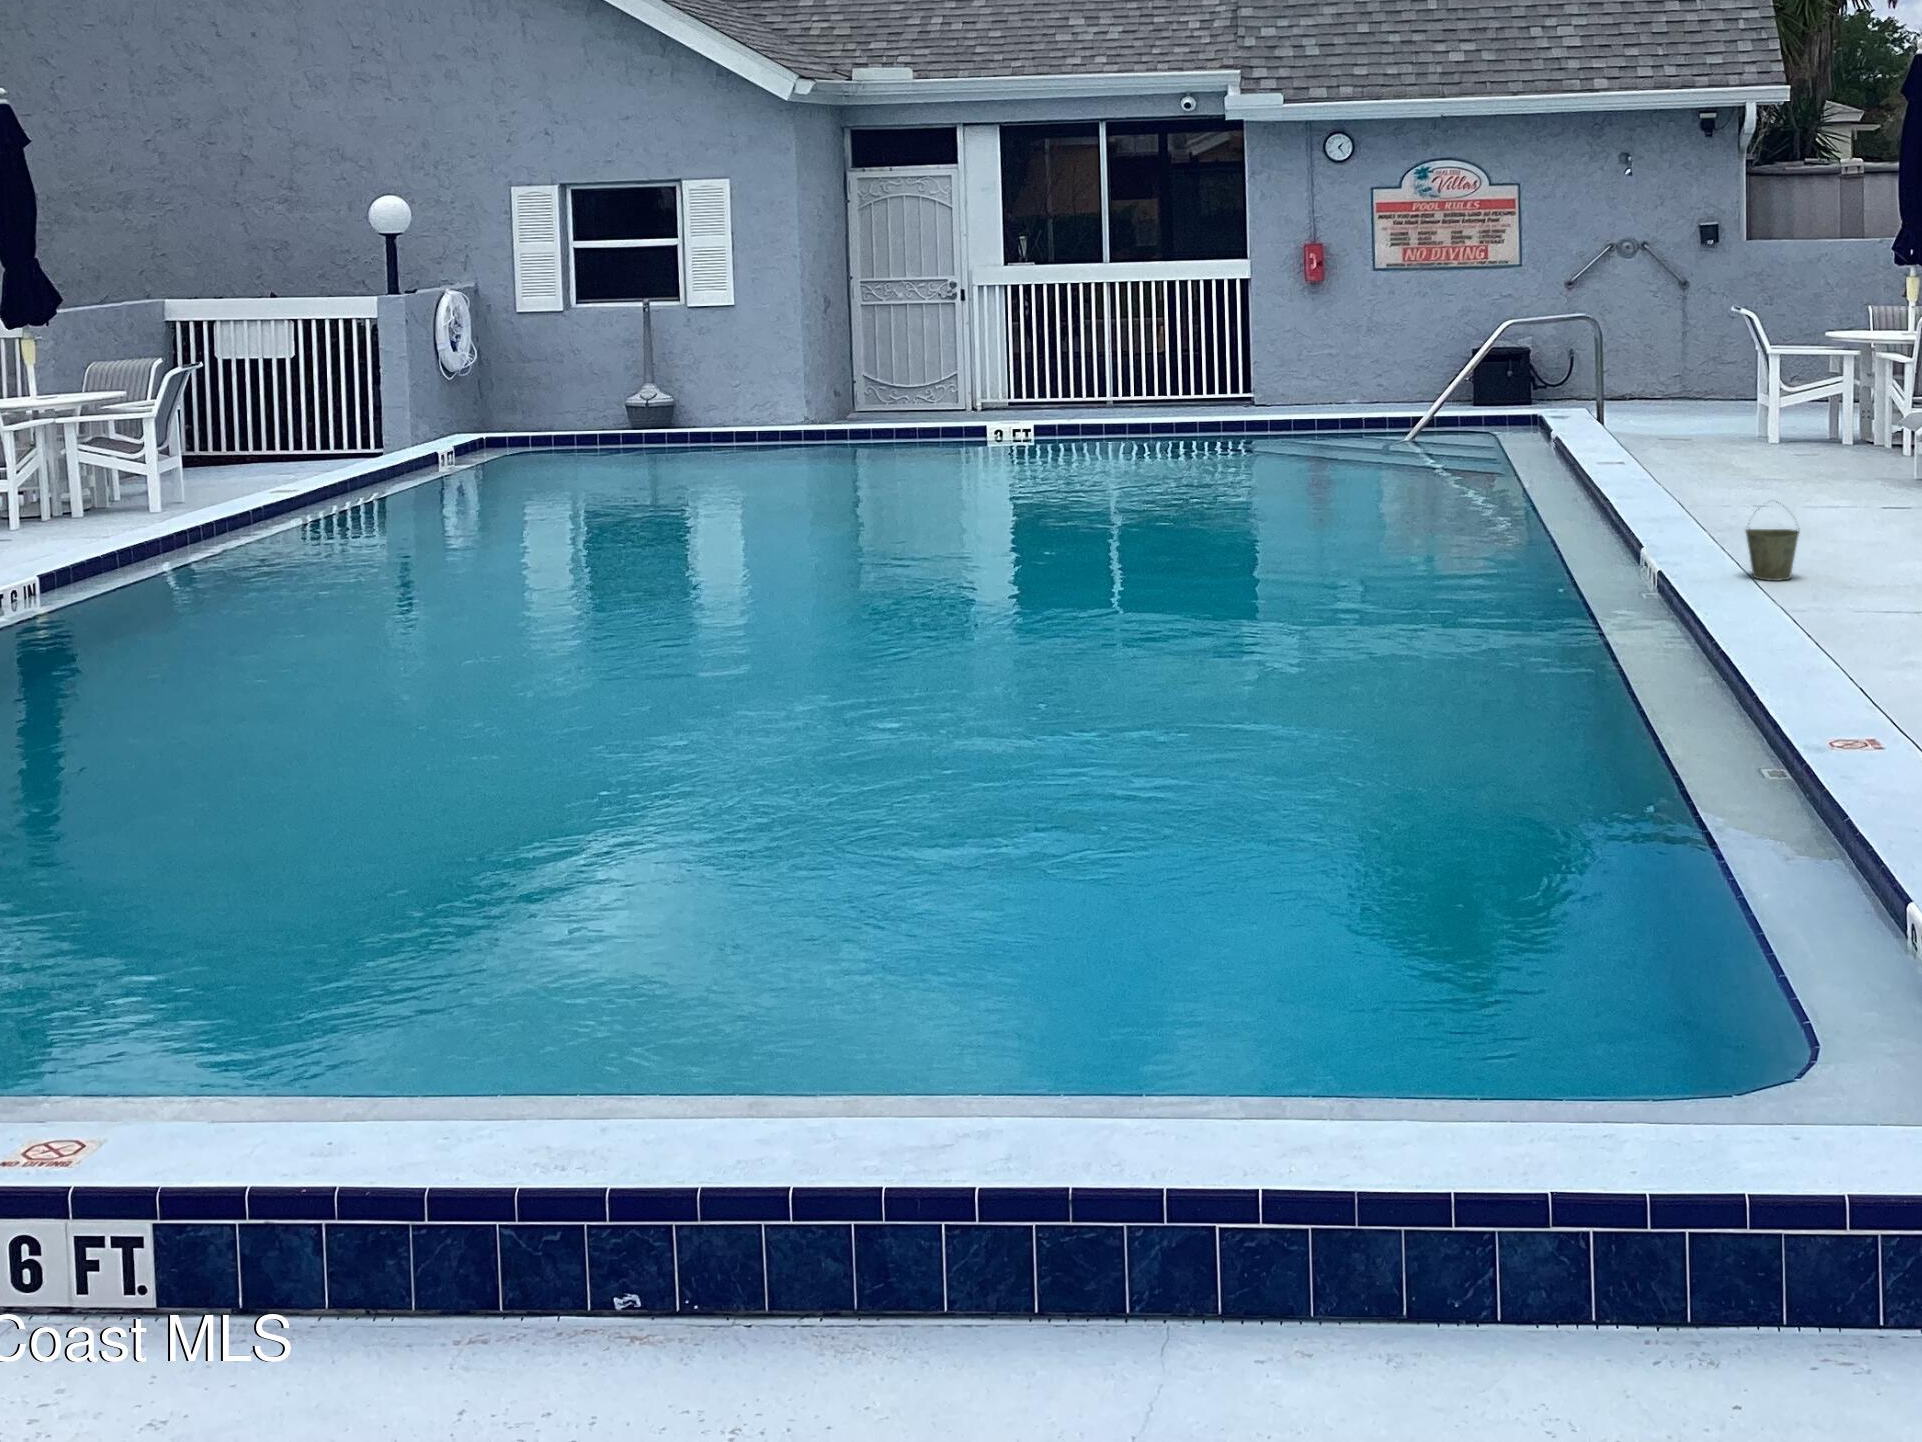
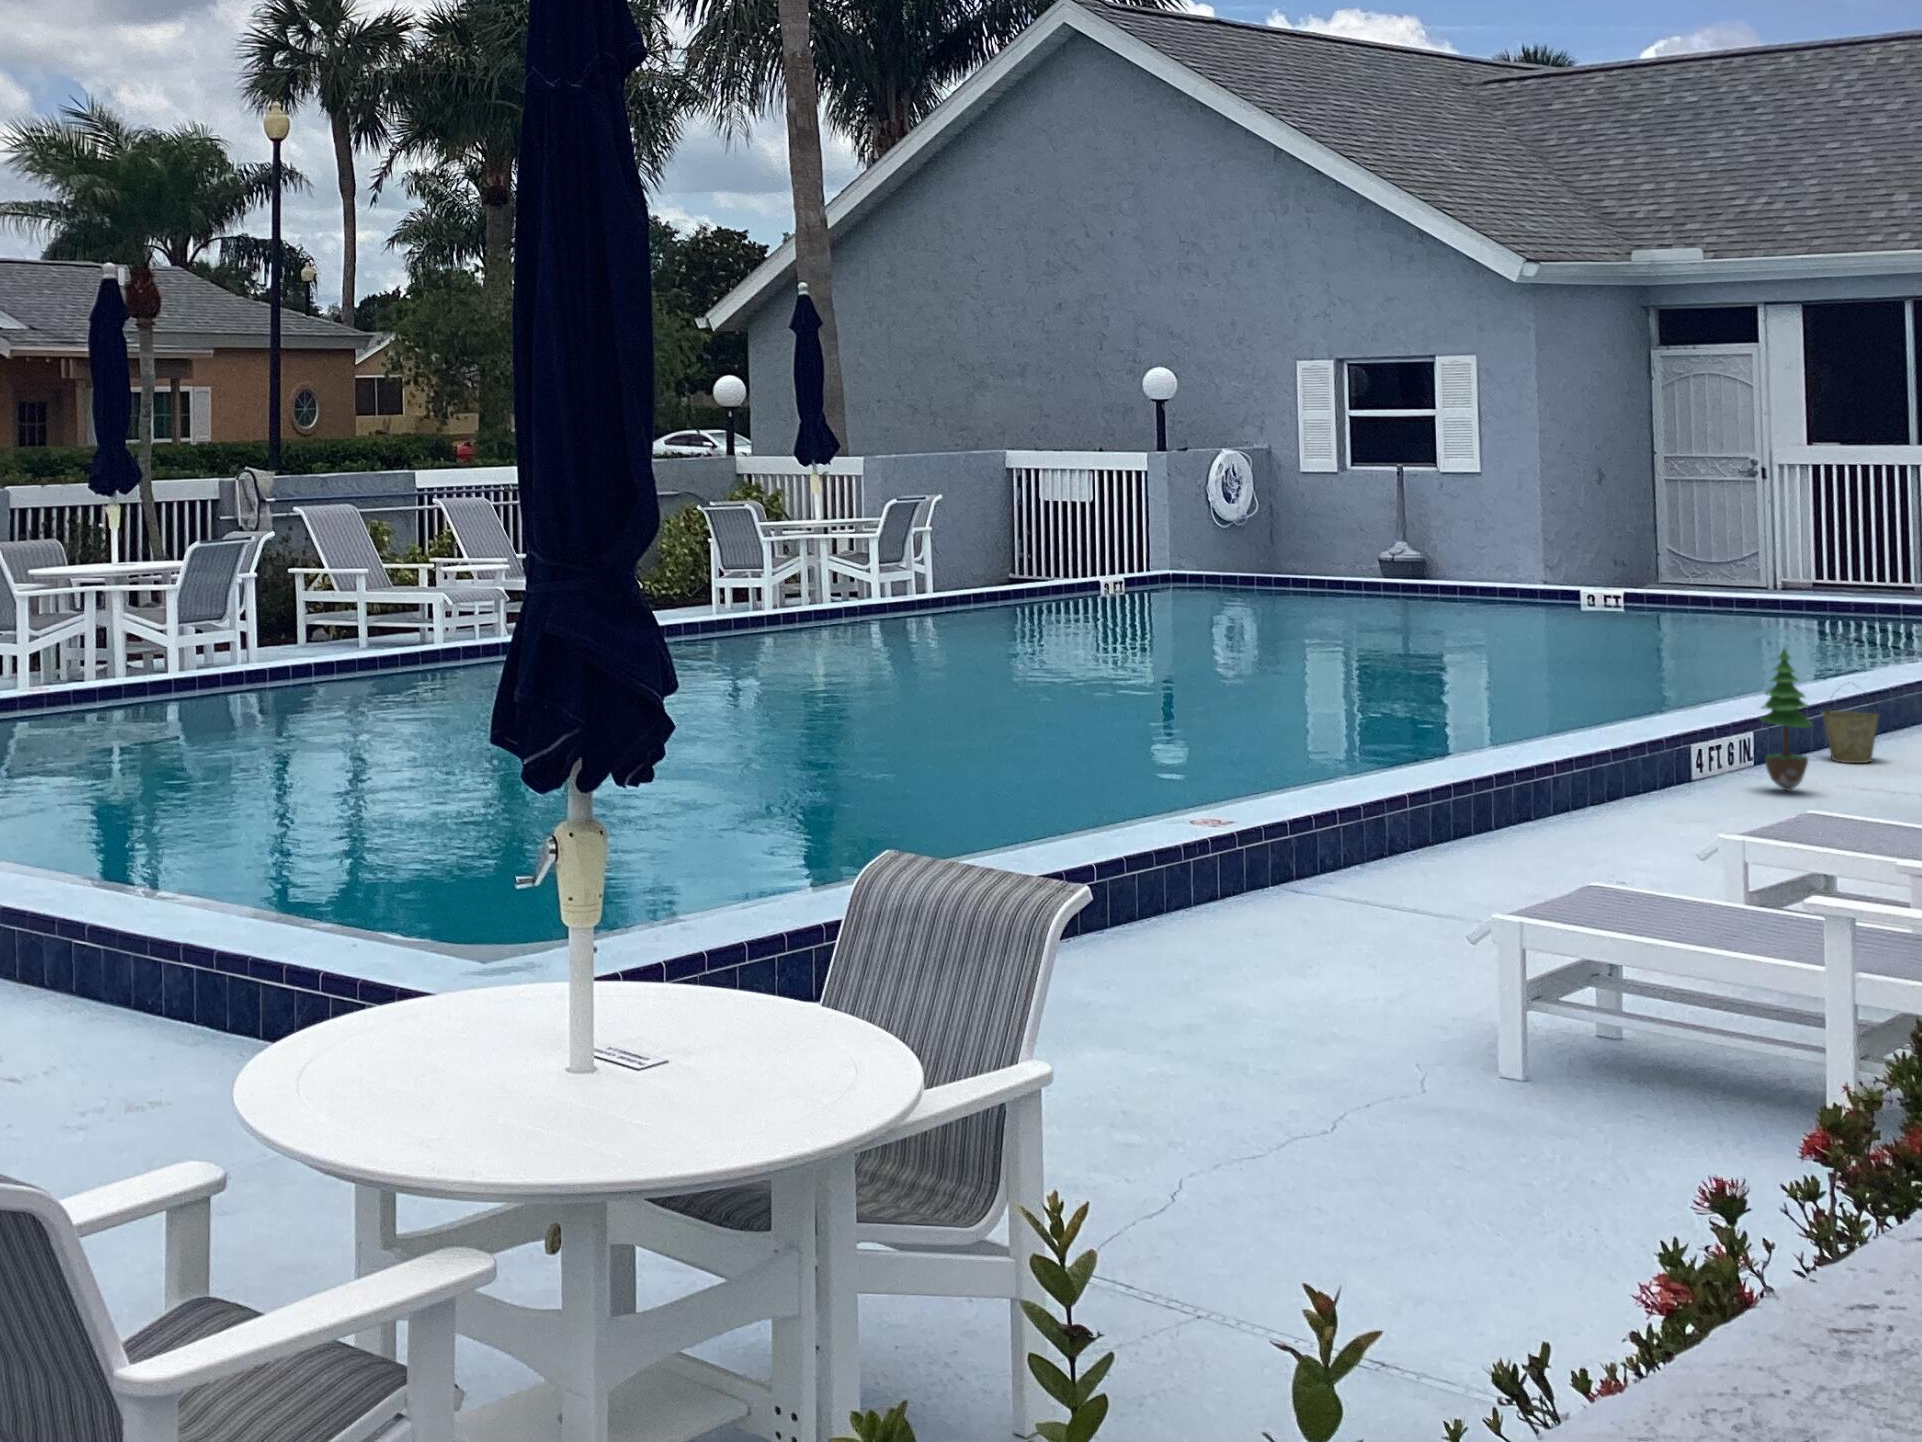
potted tree: none [1834,472,1891,620] -> present [1760,648,1812,791]

